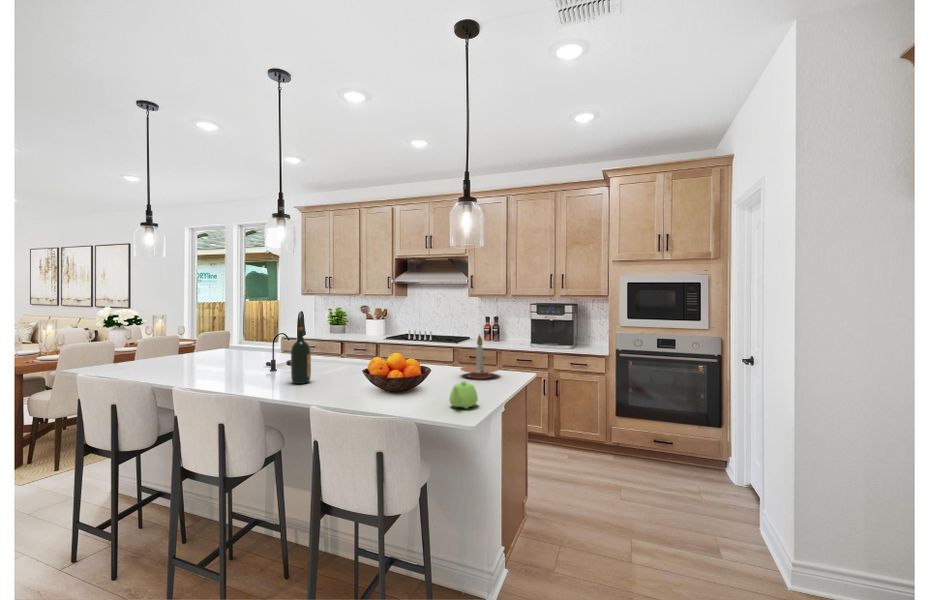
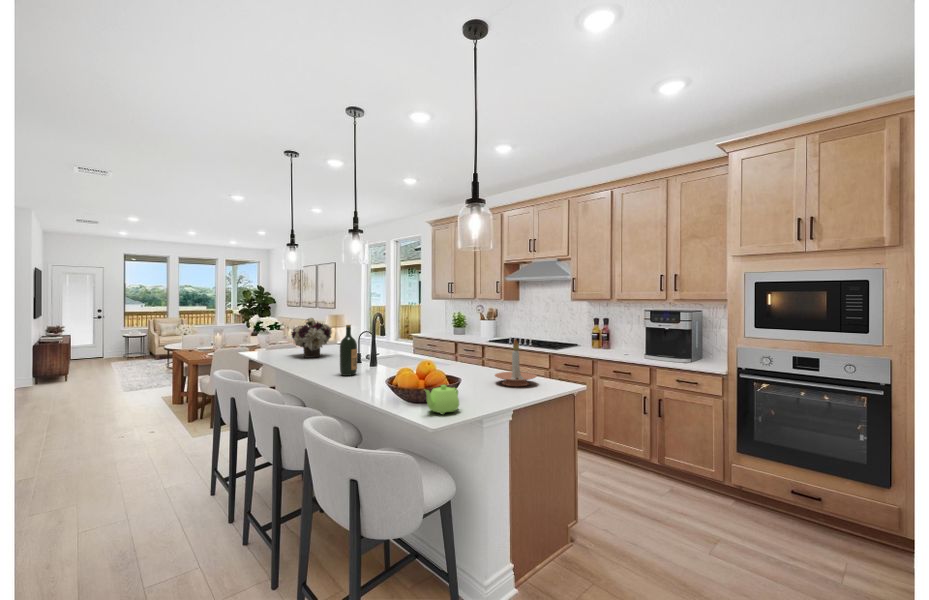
flower arrangement: none [182,320,238,369] -> present [291,318,332,358]

